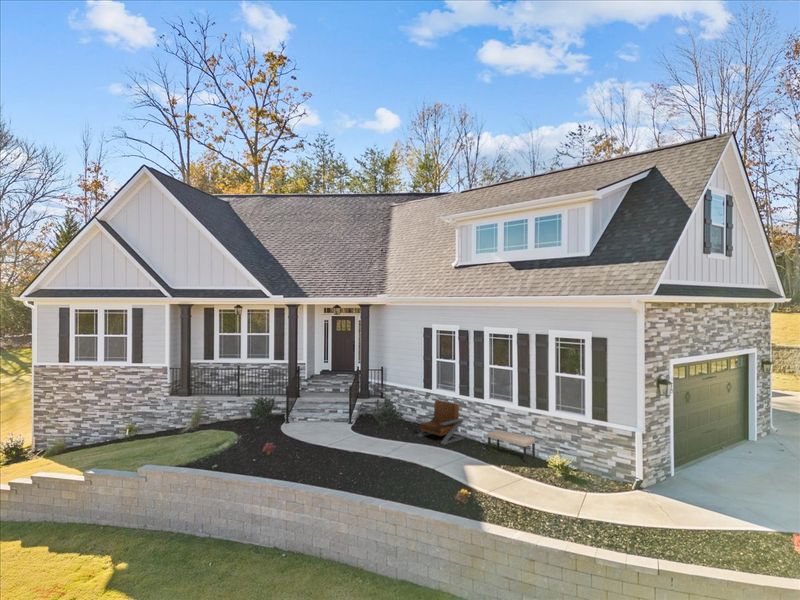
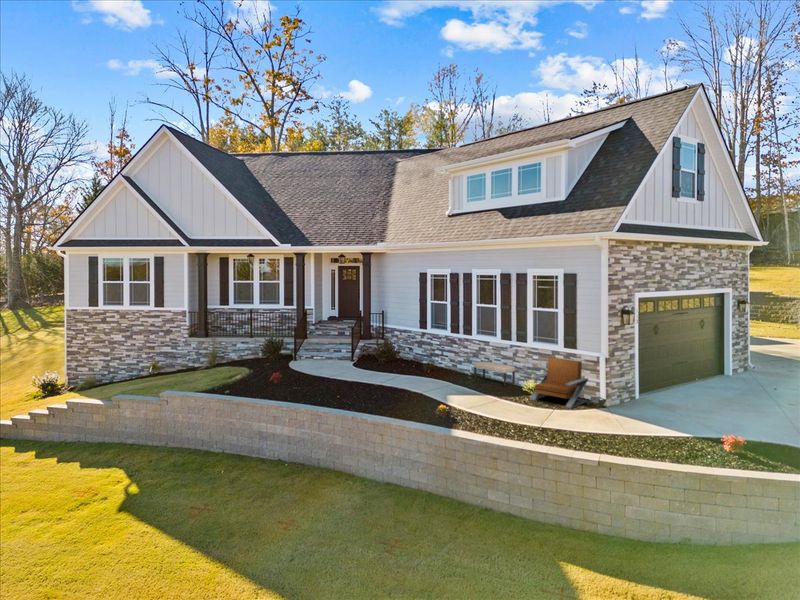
lounge chair: present [417,400,464,445] -> present [530,358,588,409]

